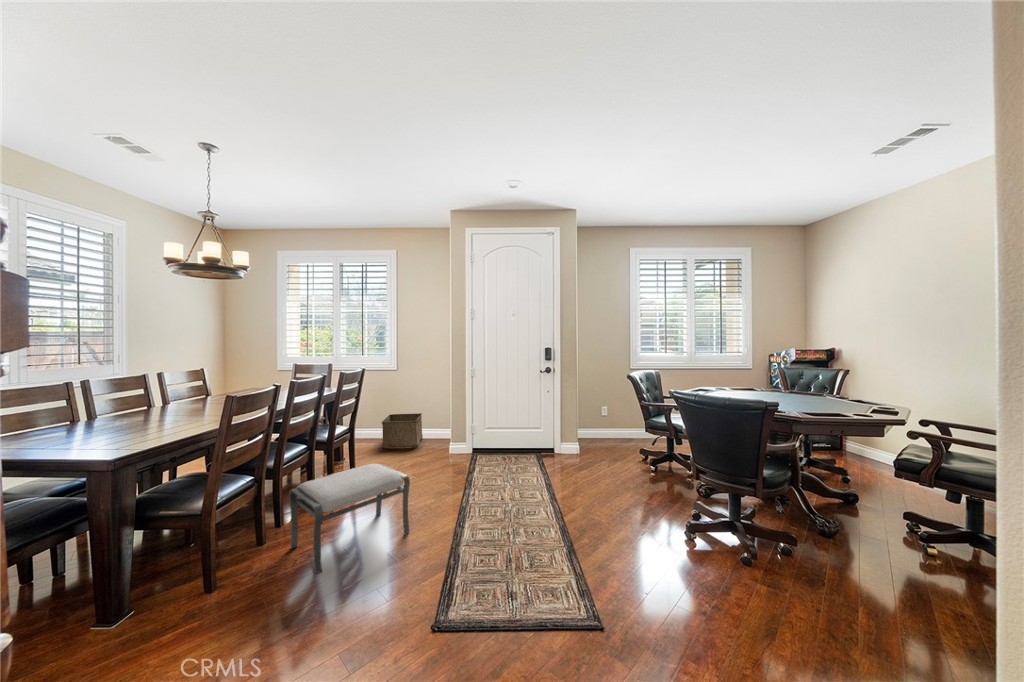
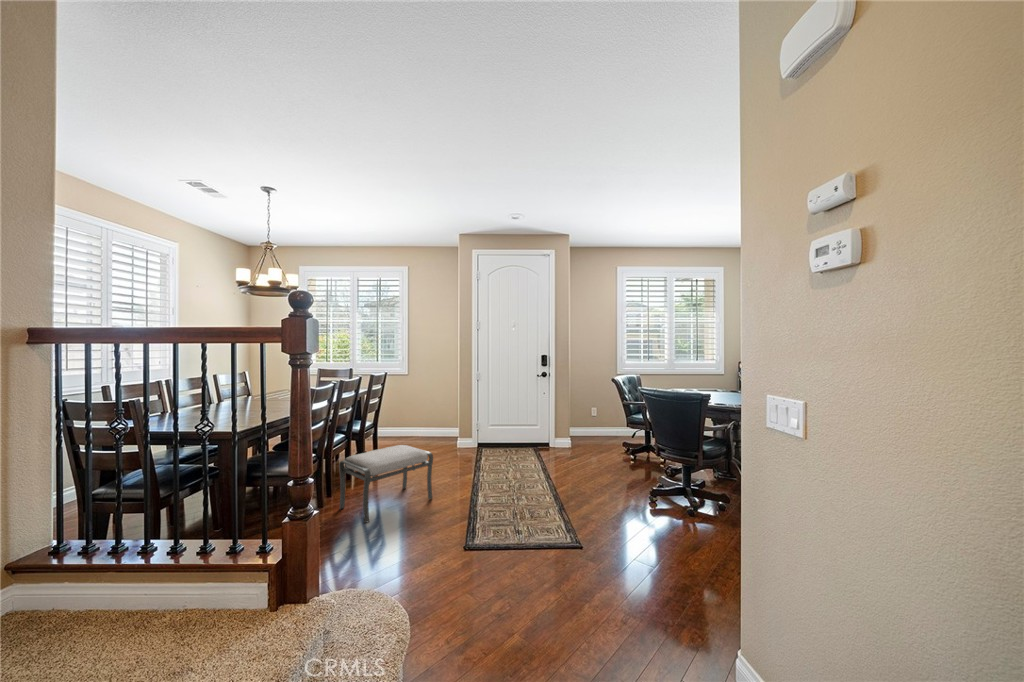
storage bin: present [382,413,423,448] -> none [395,414,430,444]

